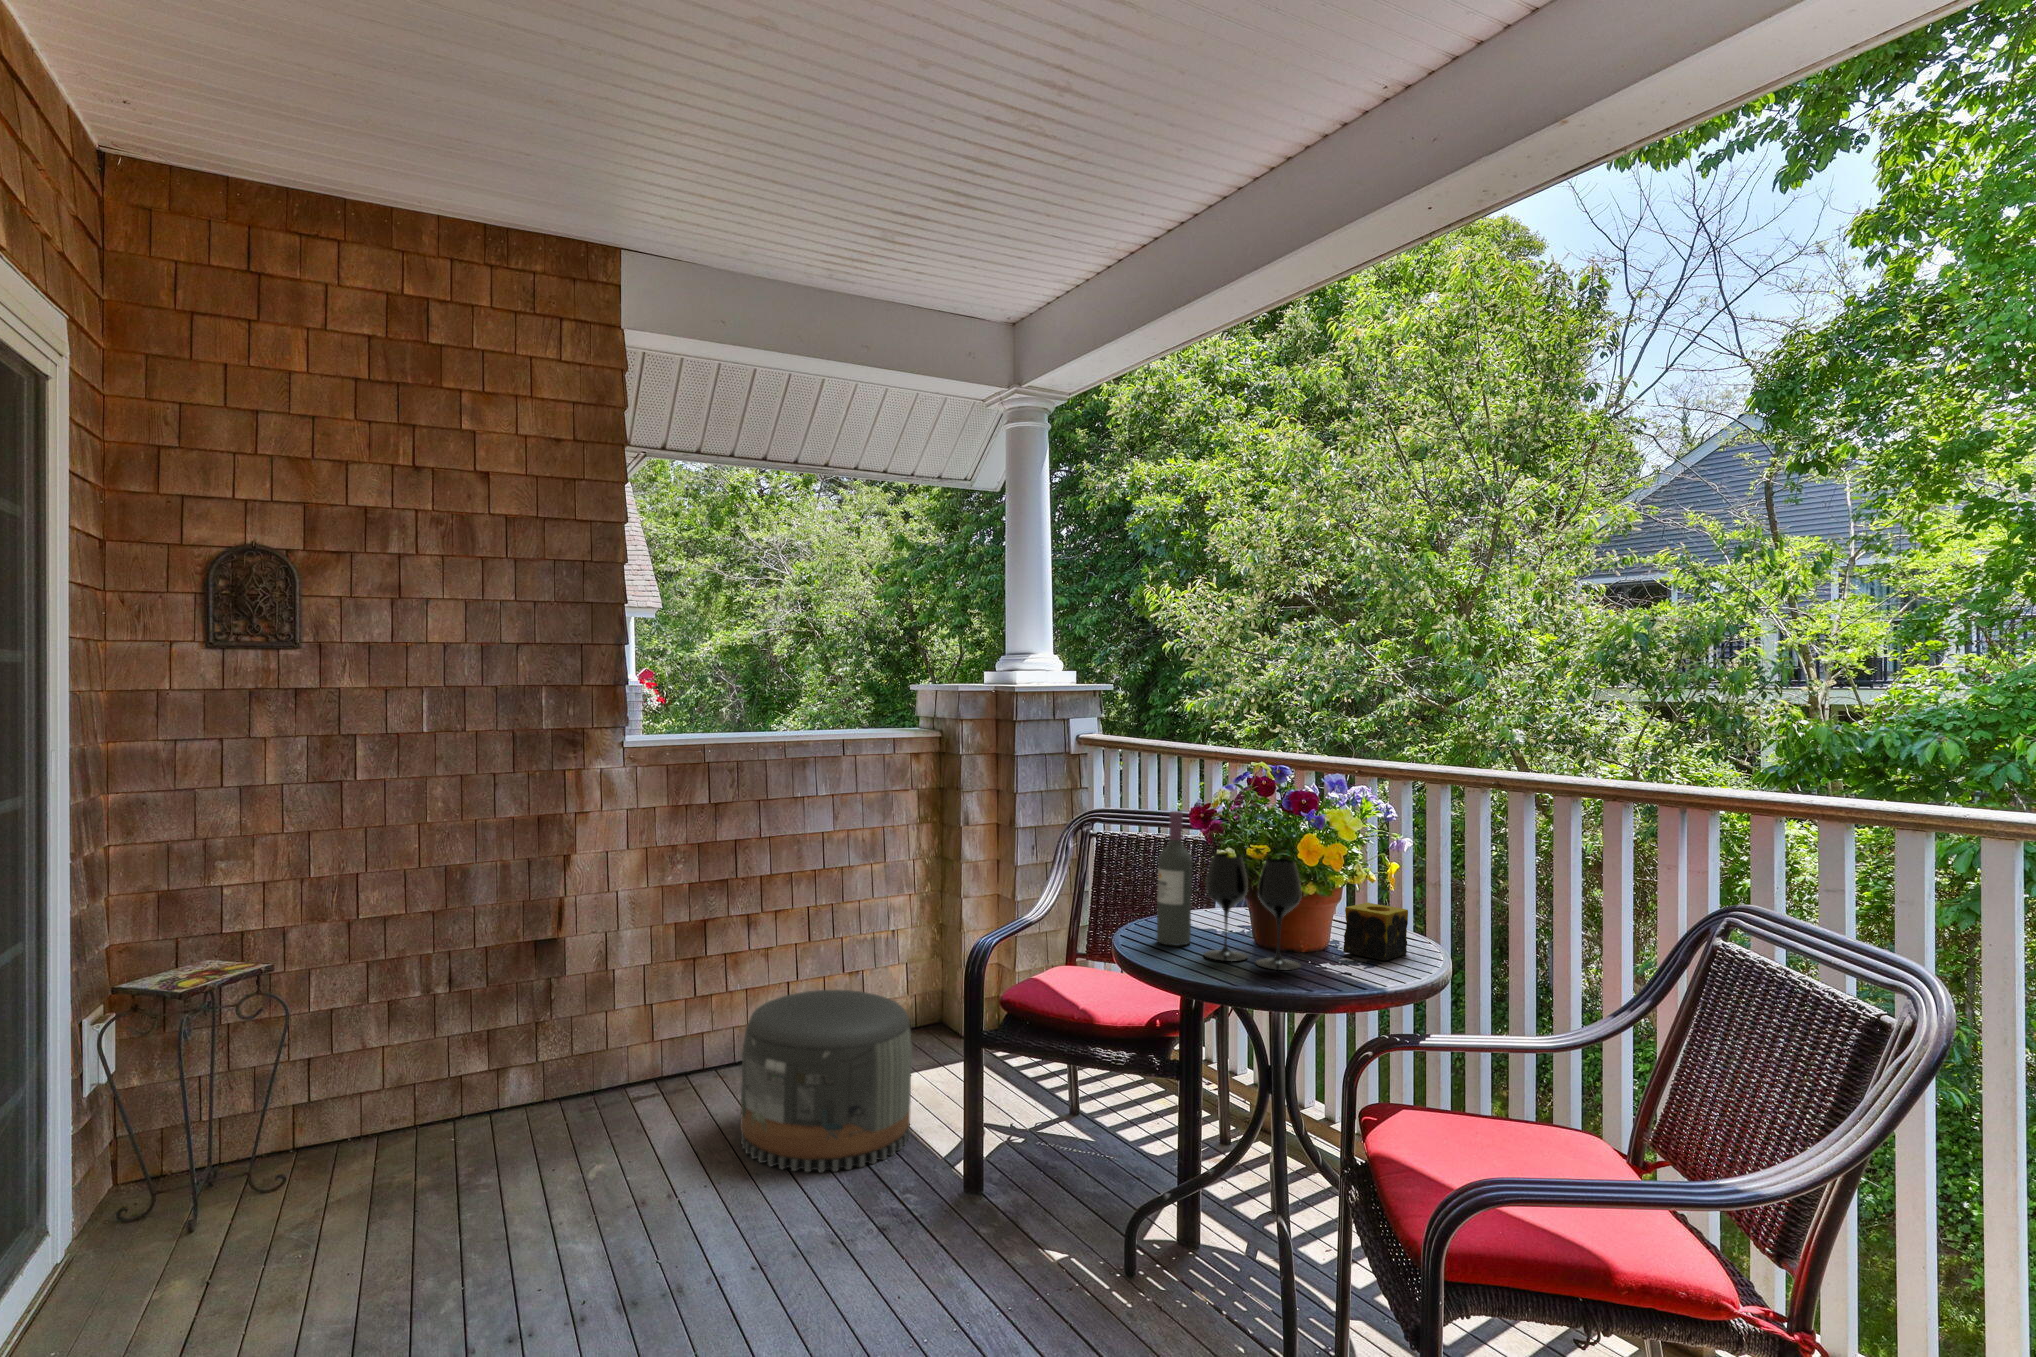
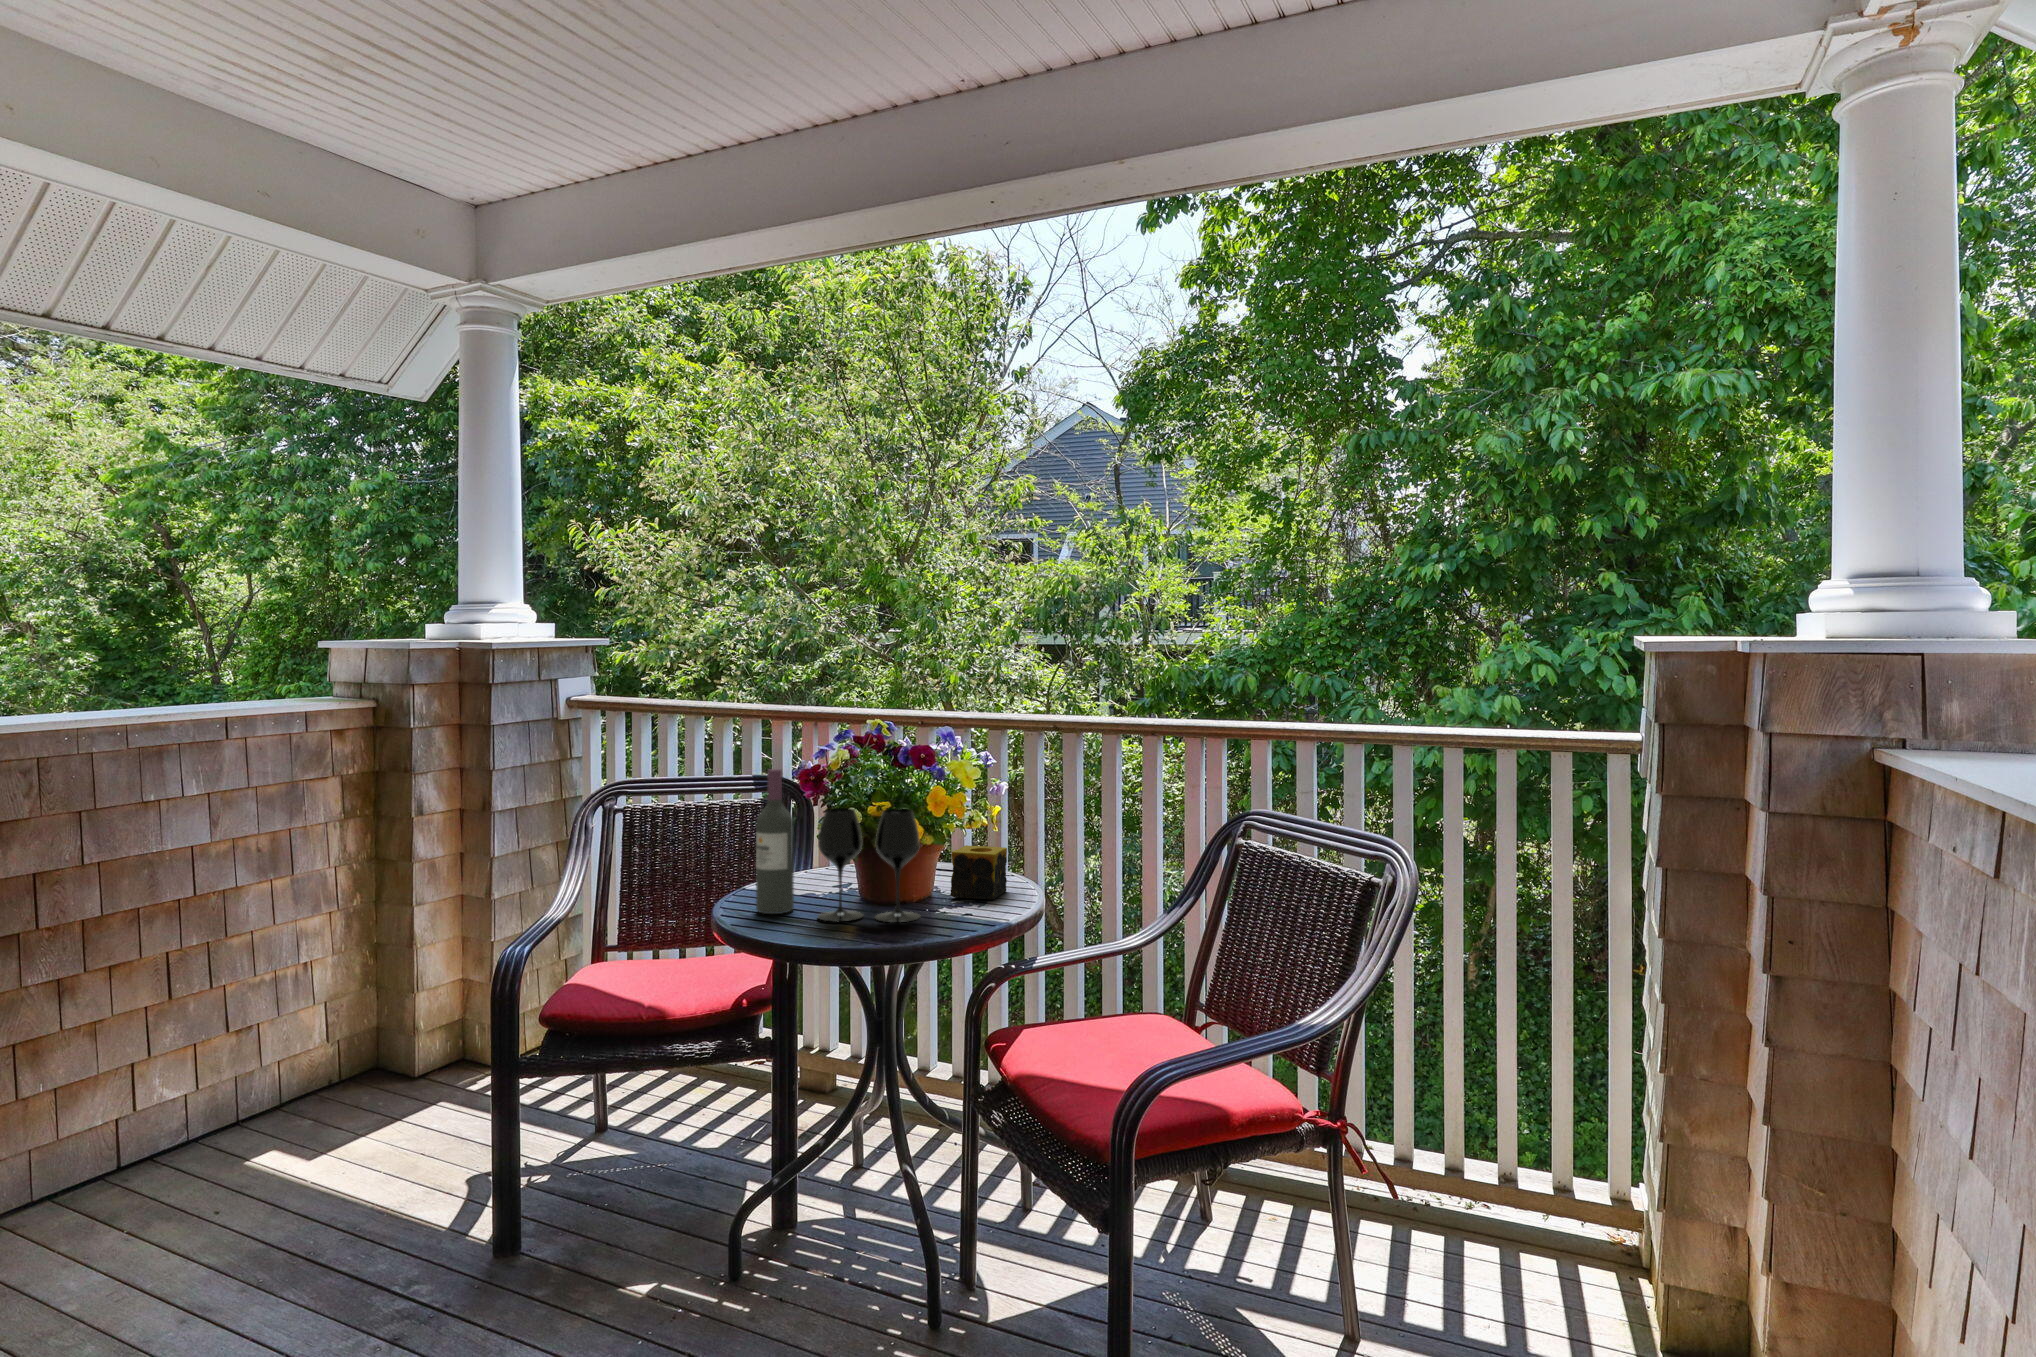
pouf: present [741,990,912,1172] -> none [146,1034,403,1284]

